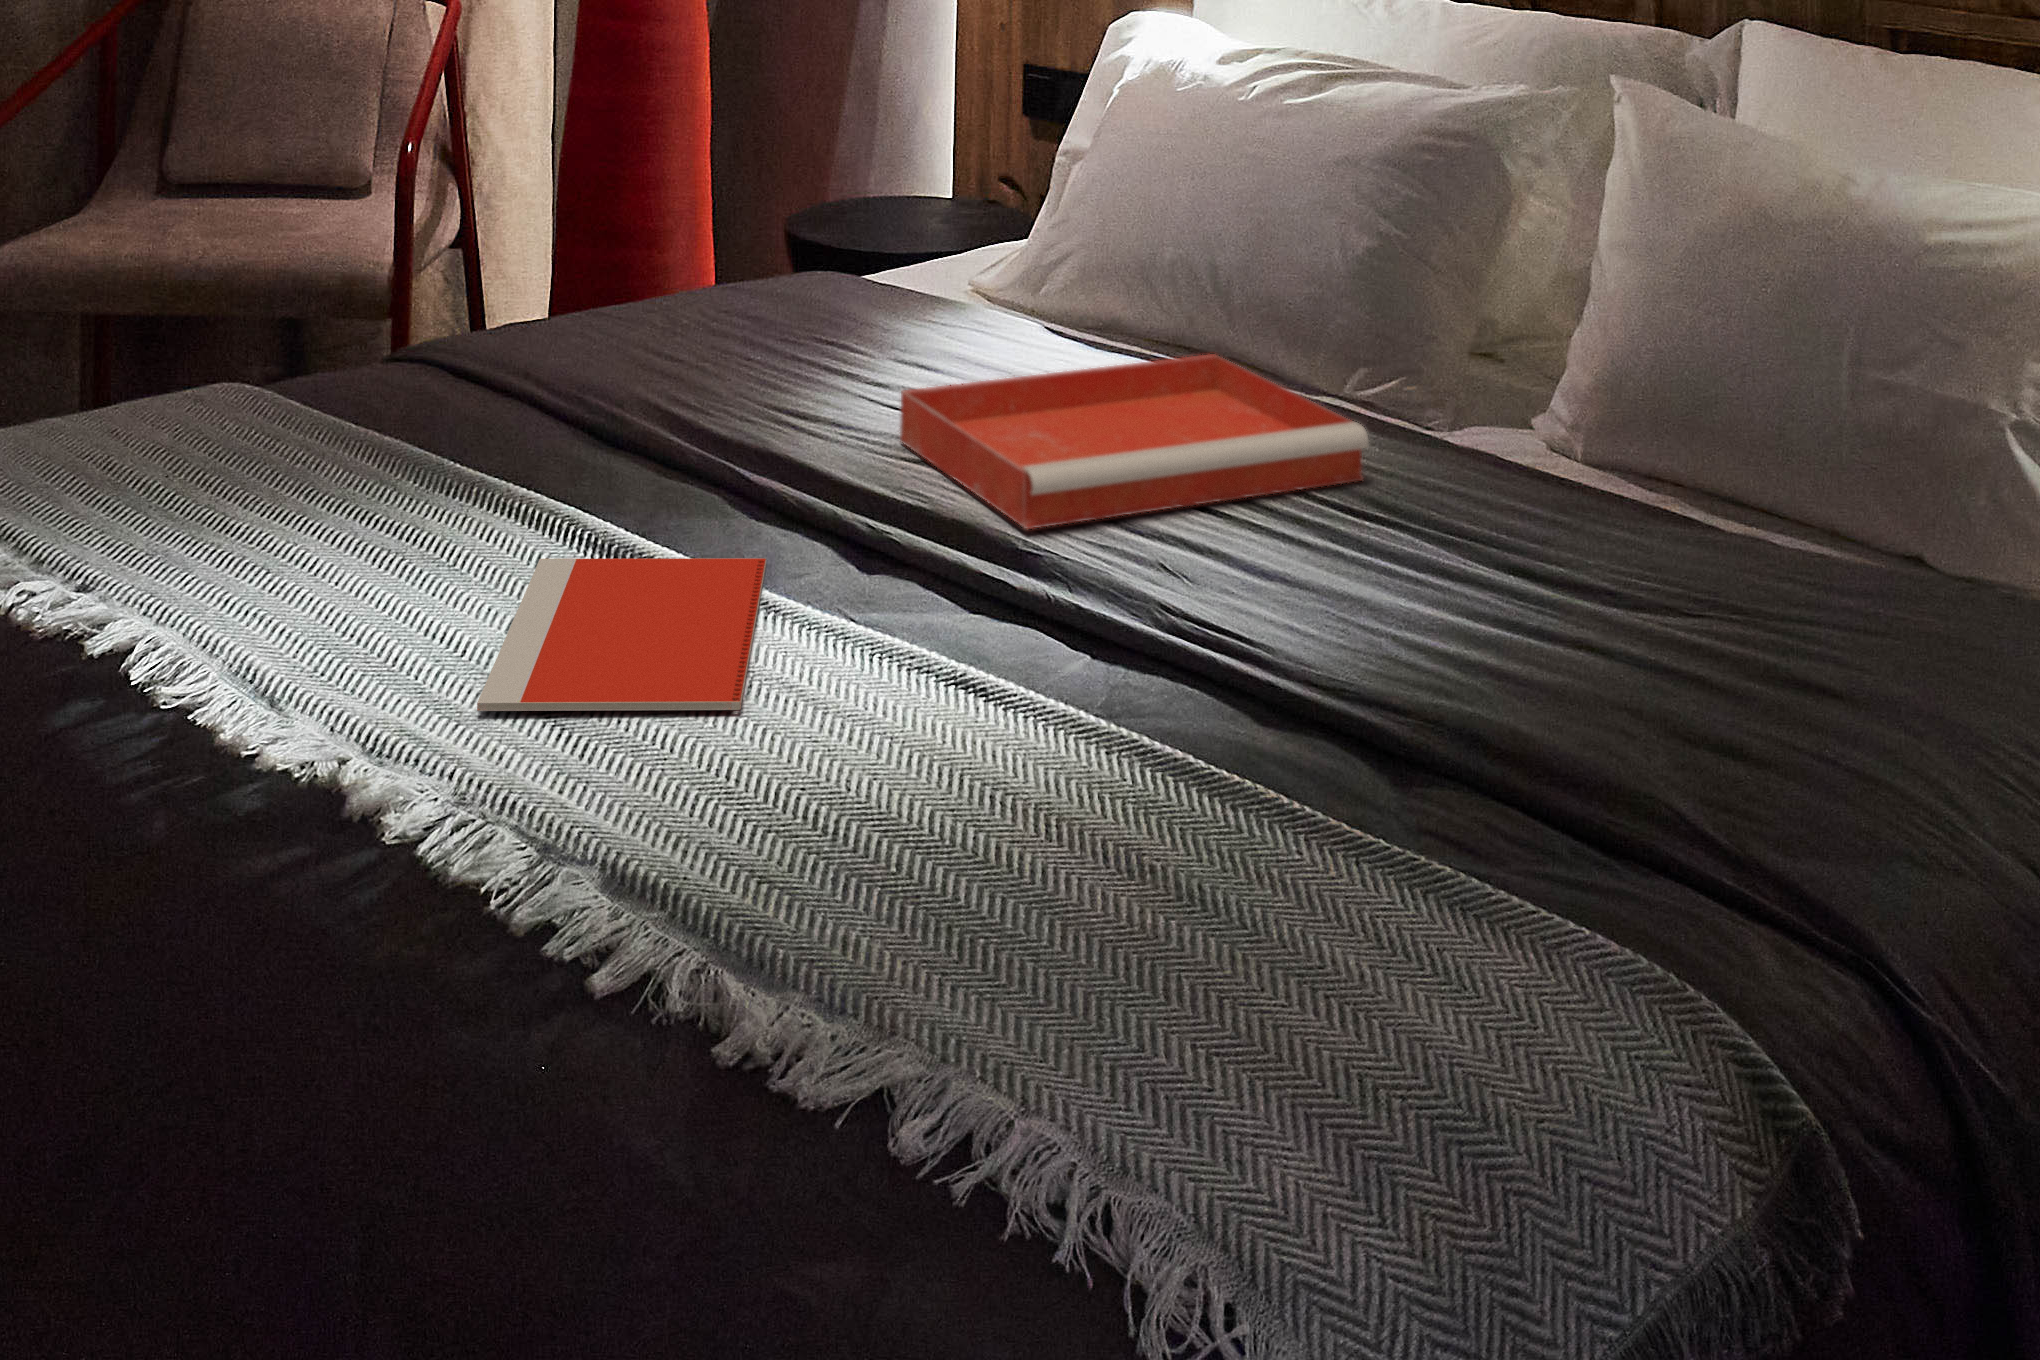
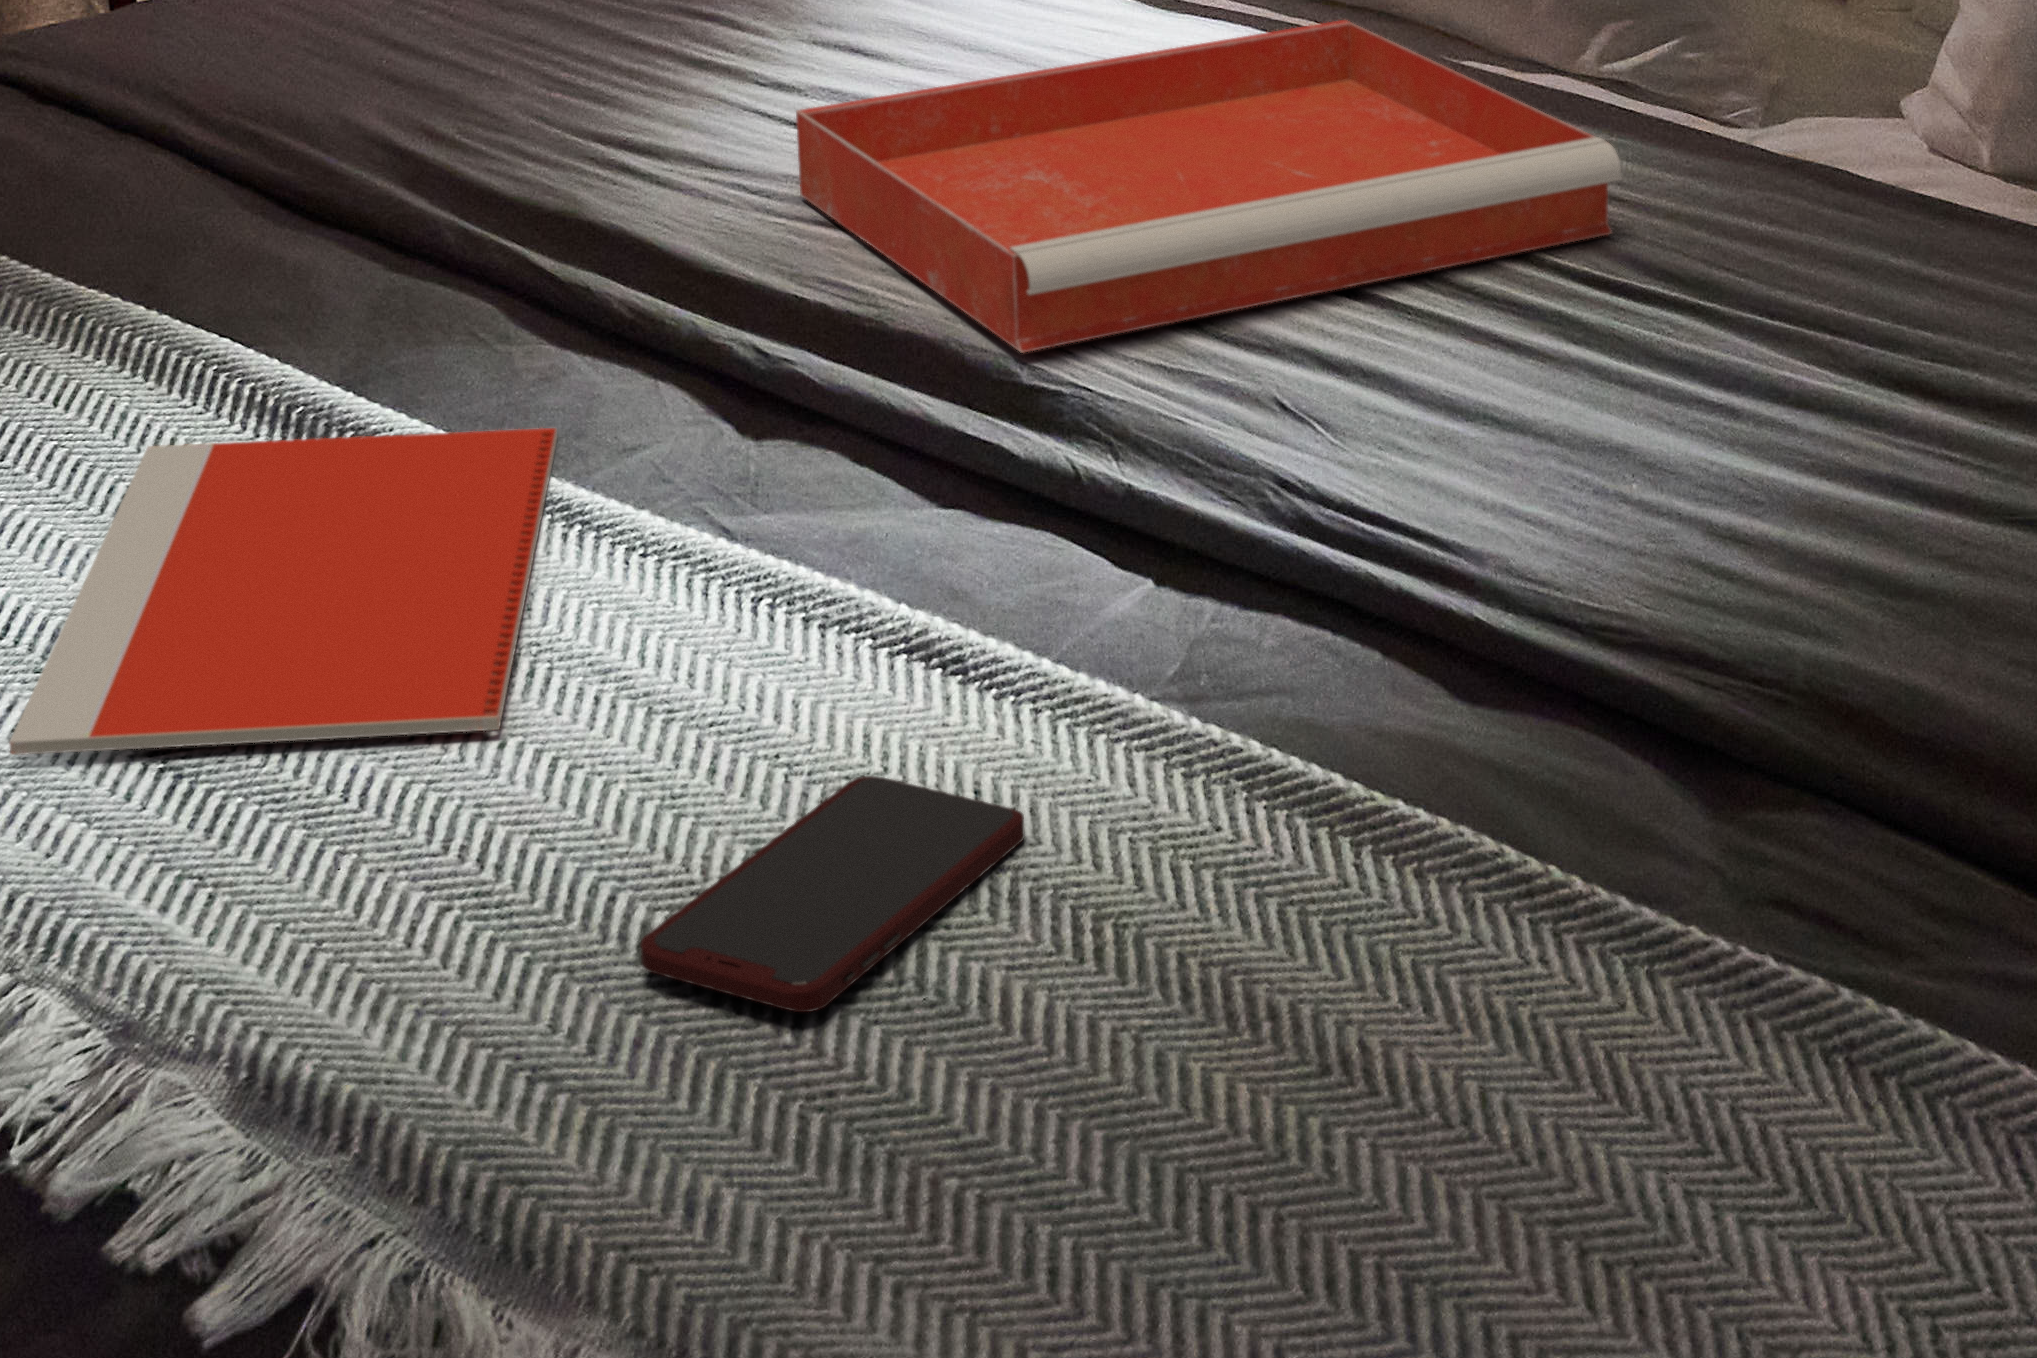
smartphone: none [821,740,1027,853] -> present [640,776,1025,1012]

